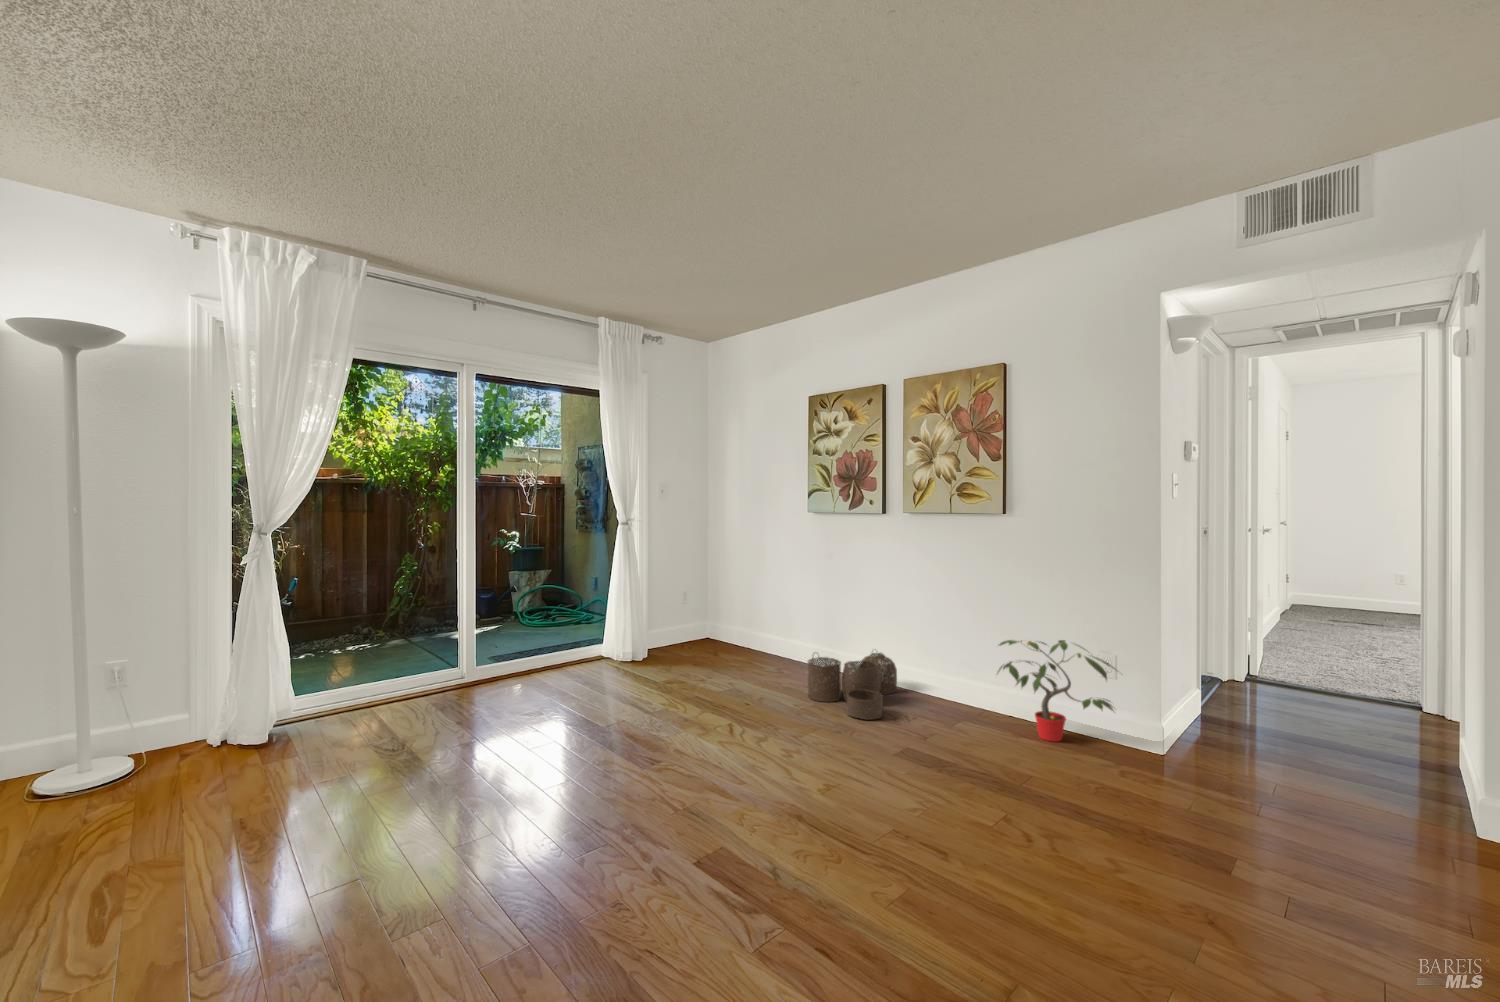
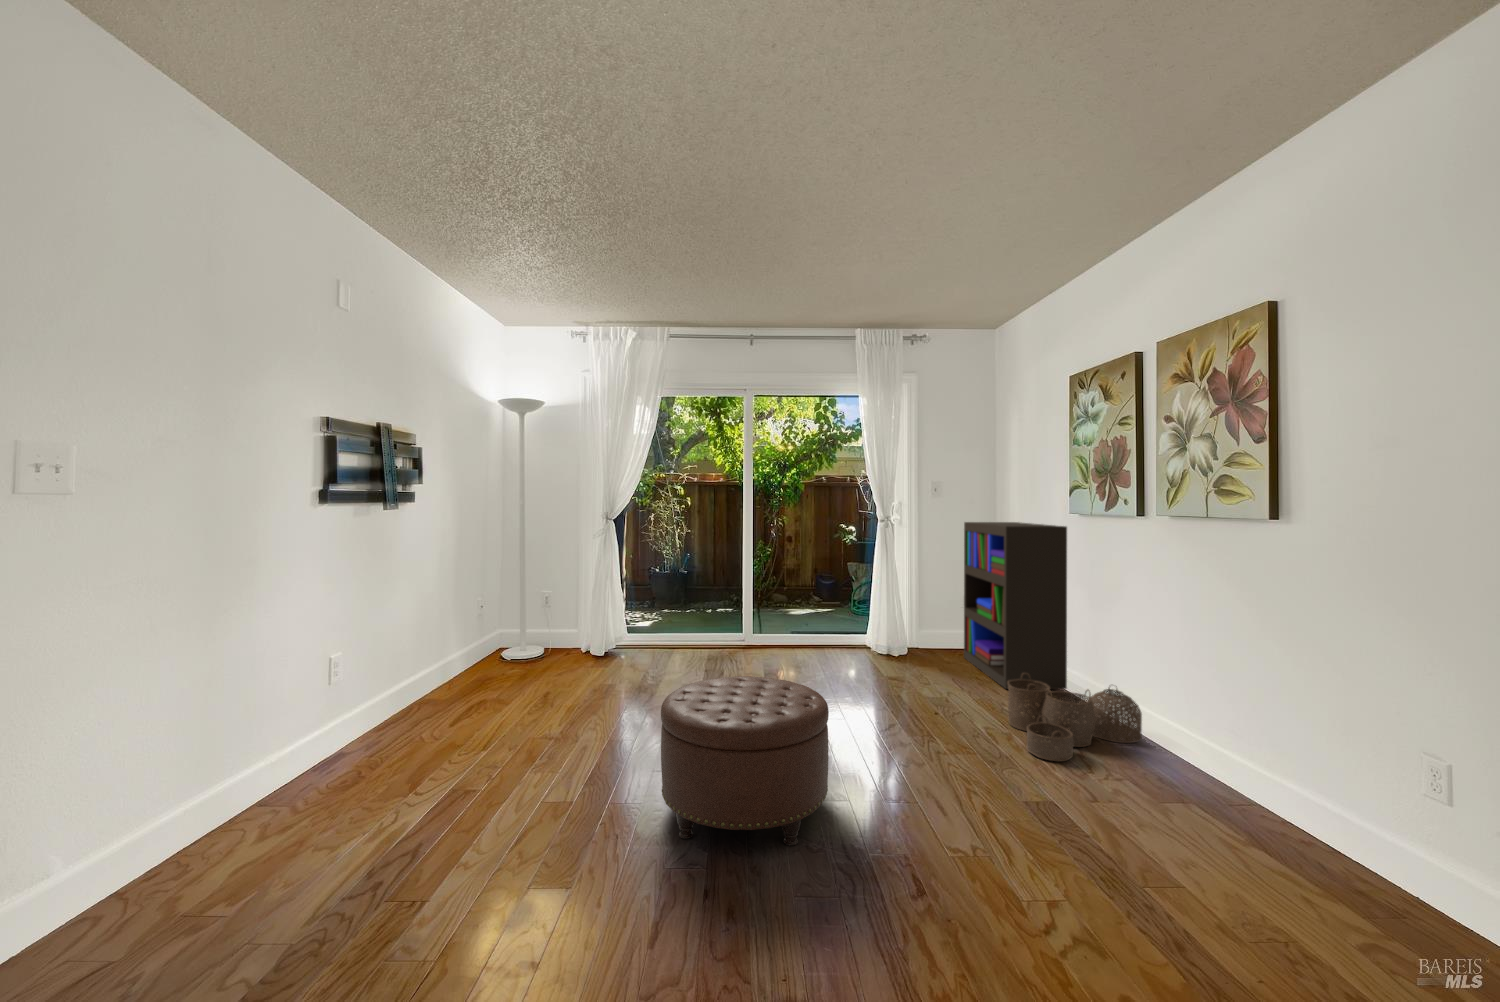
bookshelf: none [704,521,809,671] -> present [964,522,1067,689]
potted plant: present [998,640,1118,742] -> none [1198,697,1430,867]
ottoman: none [632,698,822,909] -> present [661,676,829,846]

